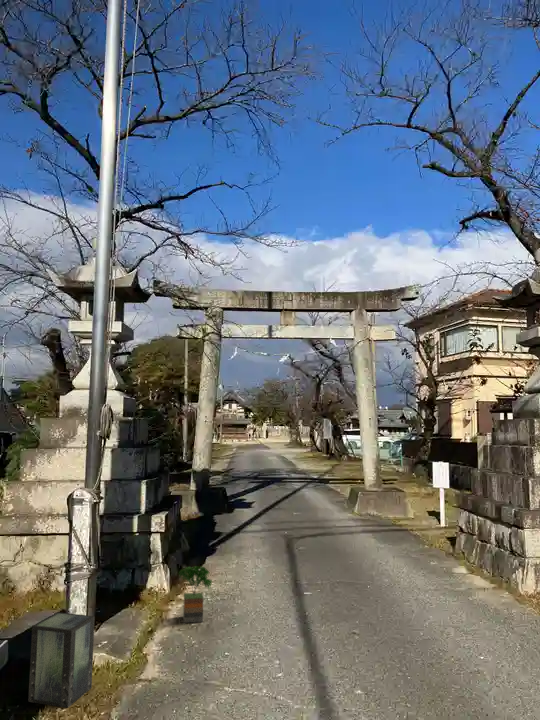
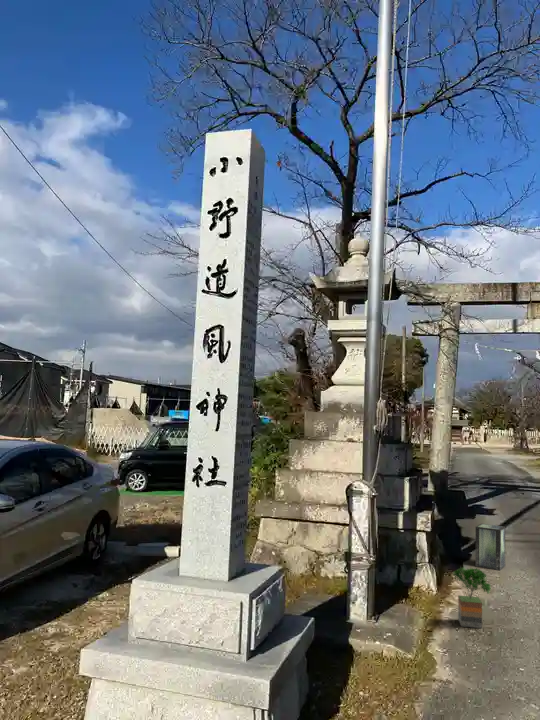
storage box: present [28,612,95,708] -> present [475,524,505,570]

